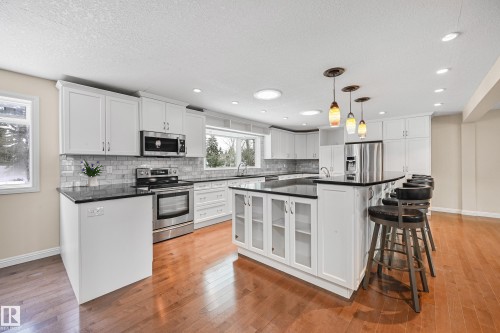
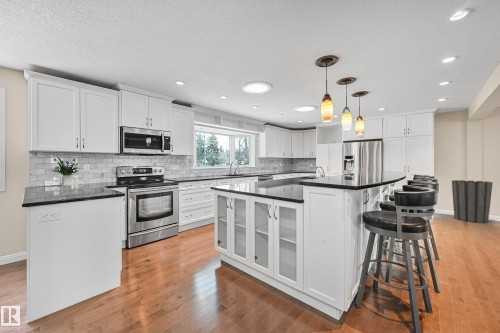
trash can: none [449,180,487,220] -> present [452,180,493,223]

